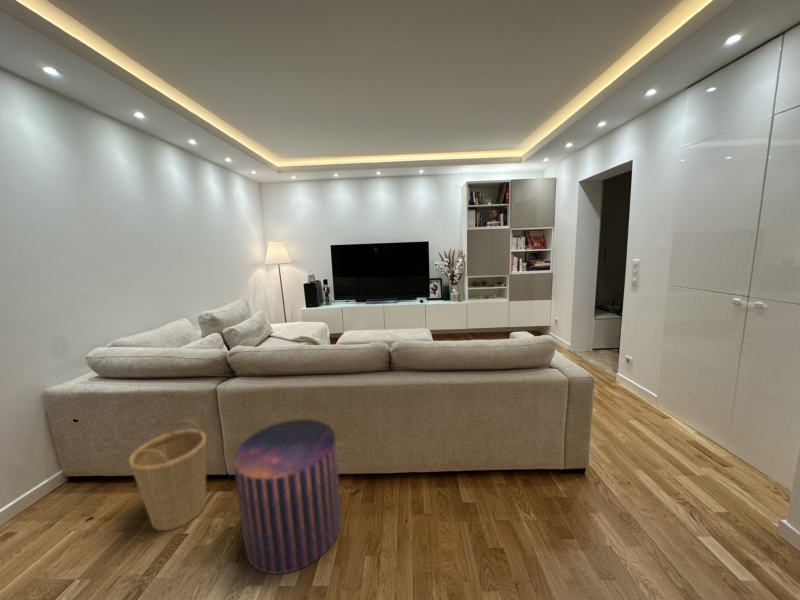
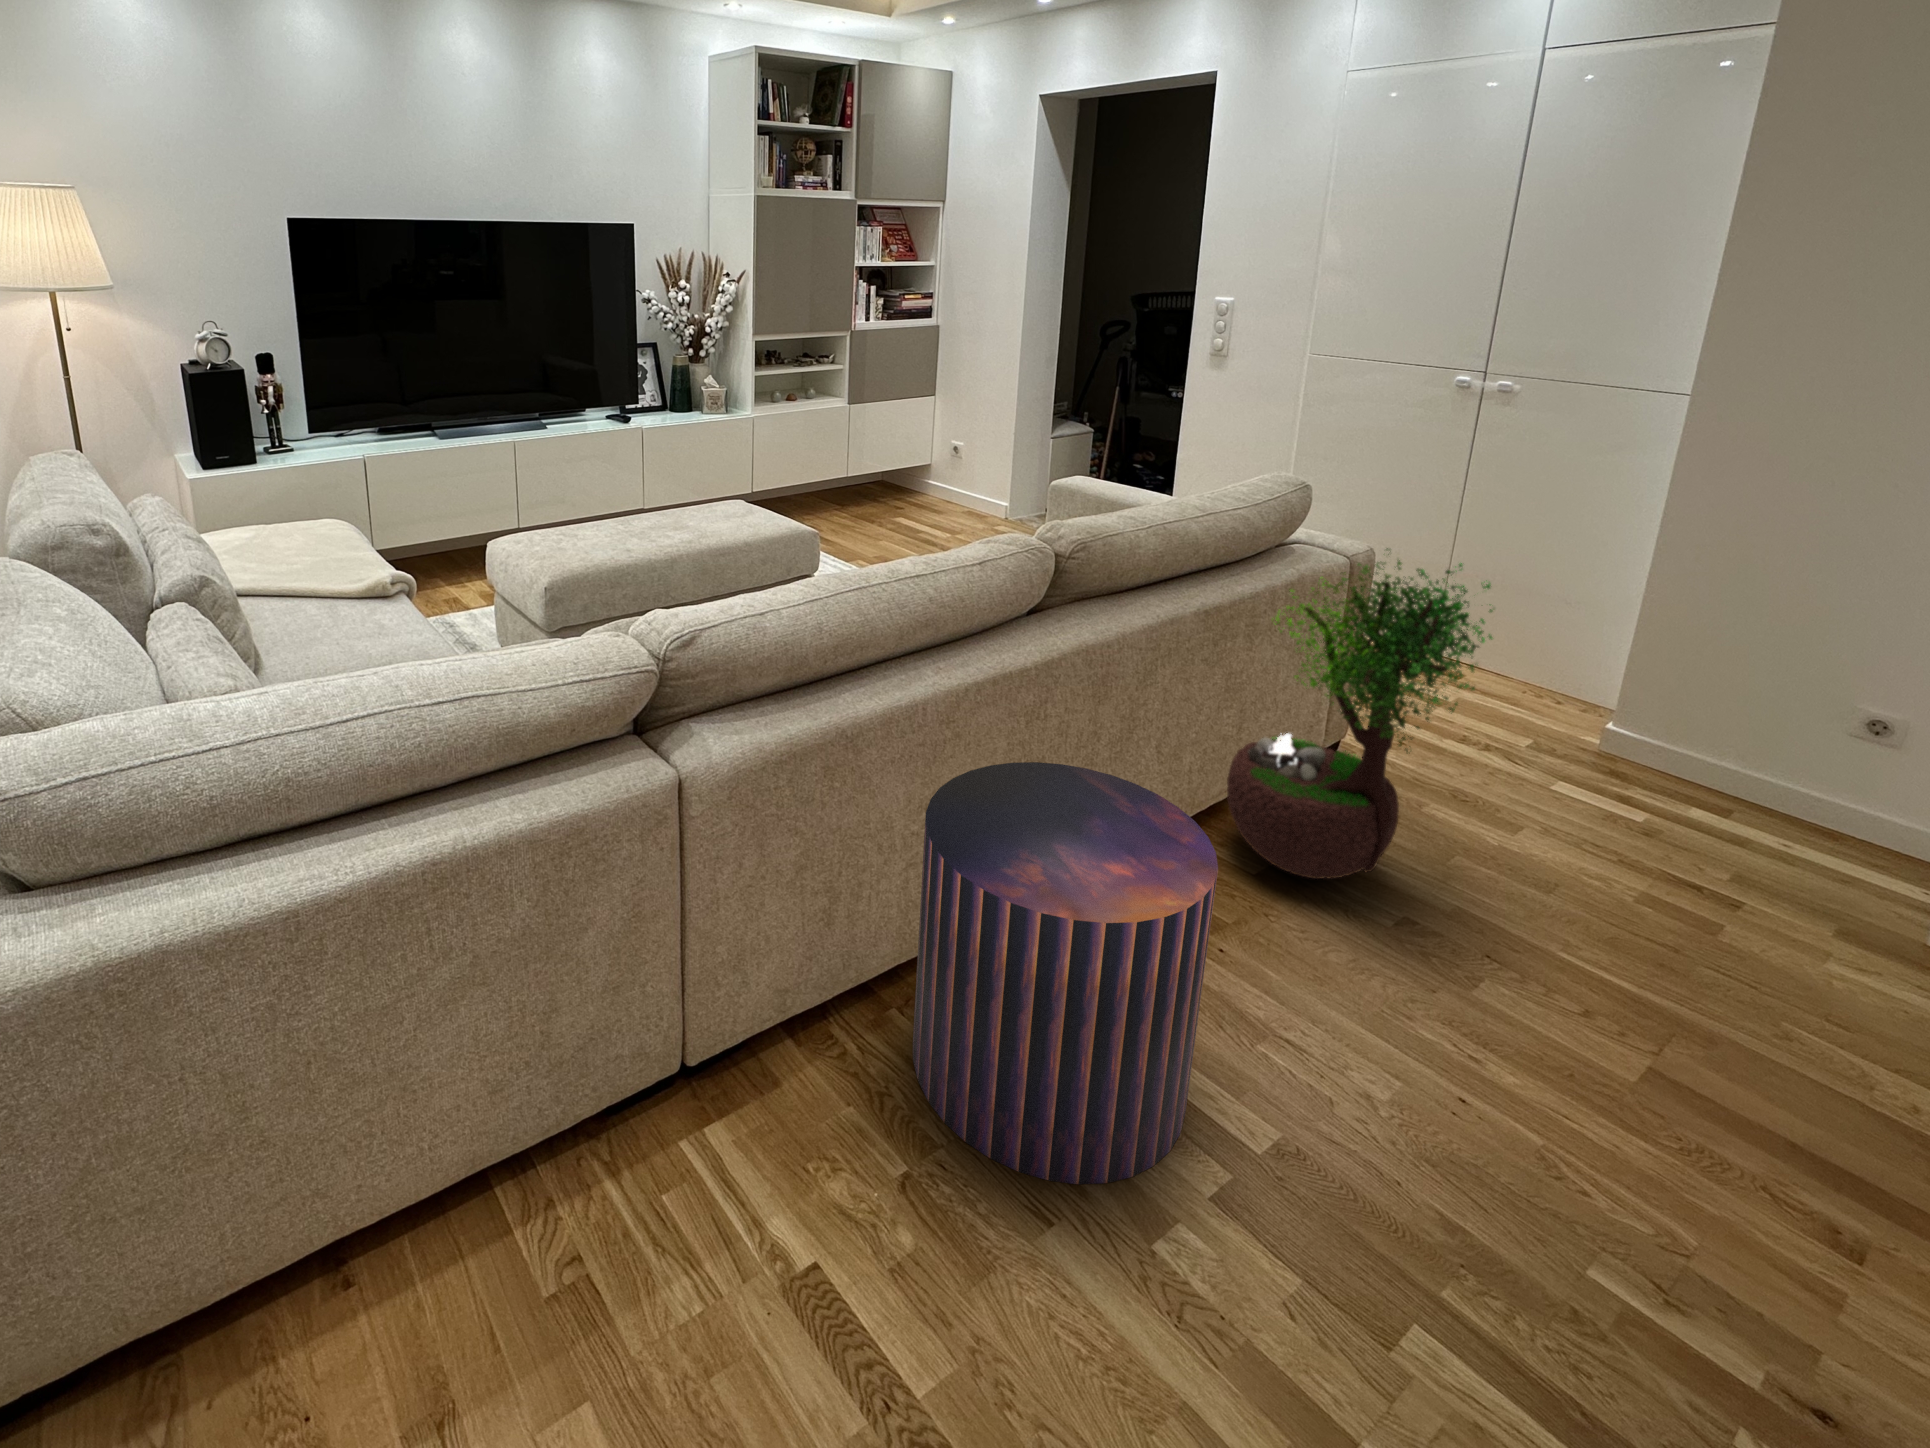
potted tree: none [438,371,544,522] -> present [1227,548,1492,879]
basket: present [129,420,206,531] -> none [551,883,790,1290]

